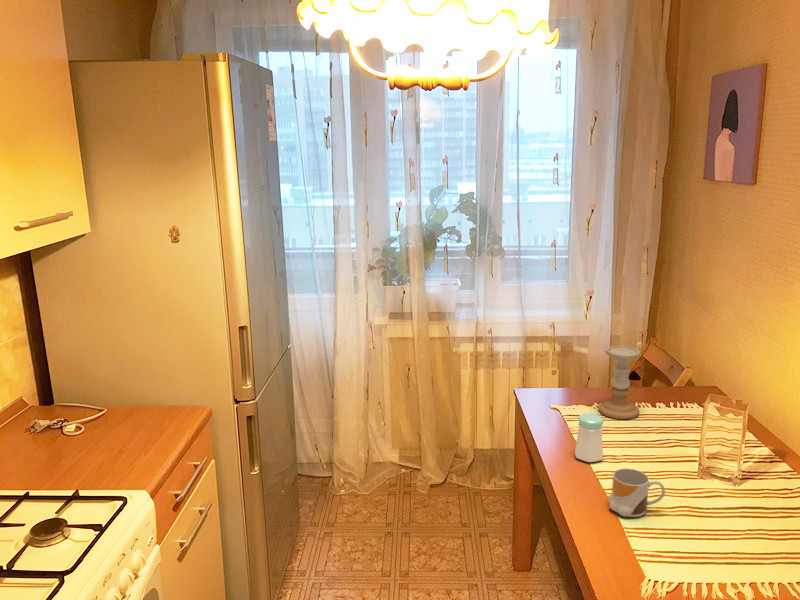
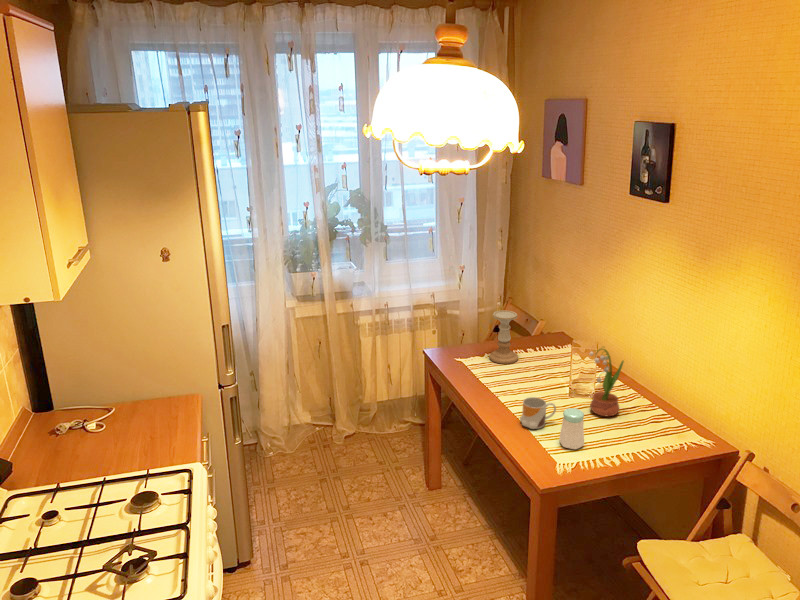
potted flower: none [726,407,785,517] -> present [590,348,624,416]
salt shaker: present [575,413,603,462] -> present [559,408,584,449]

